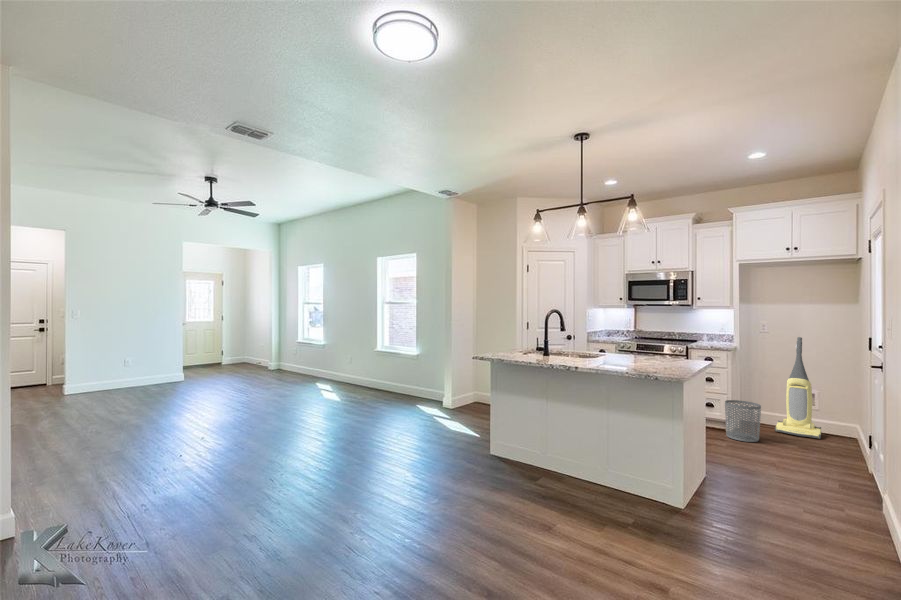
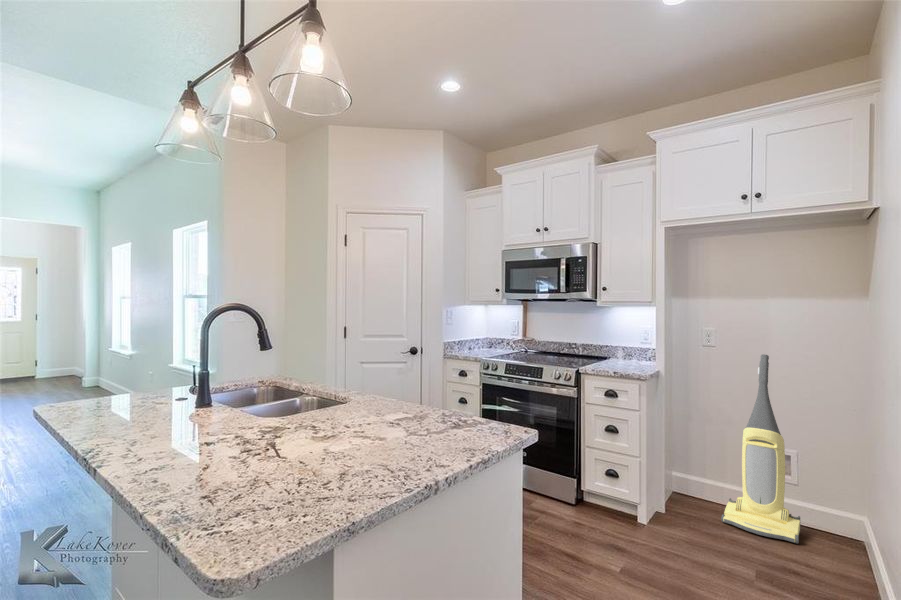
waste bin: present [725,400,761,442] -> none [629,472,690,559]

